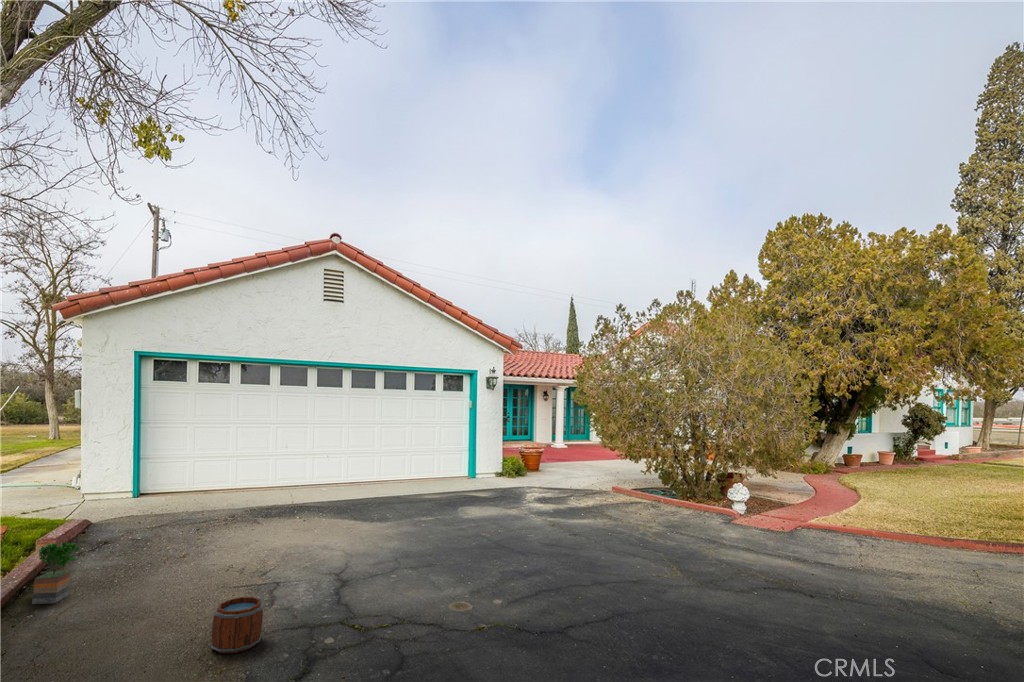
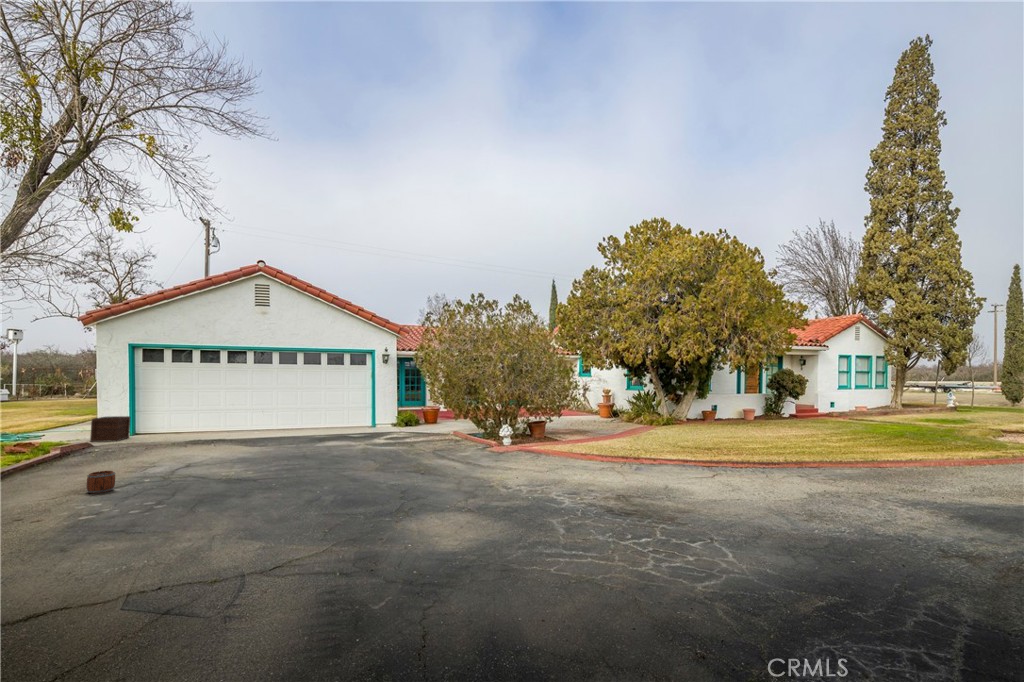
wooden crate: none [73,466,134,510] -> present [90,416,130,442]
potted tree: present [32,542,81,604] -> none [26,448,52,477]

